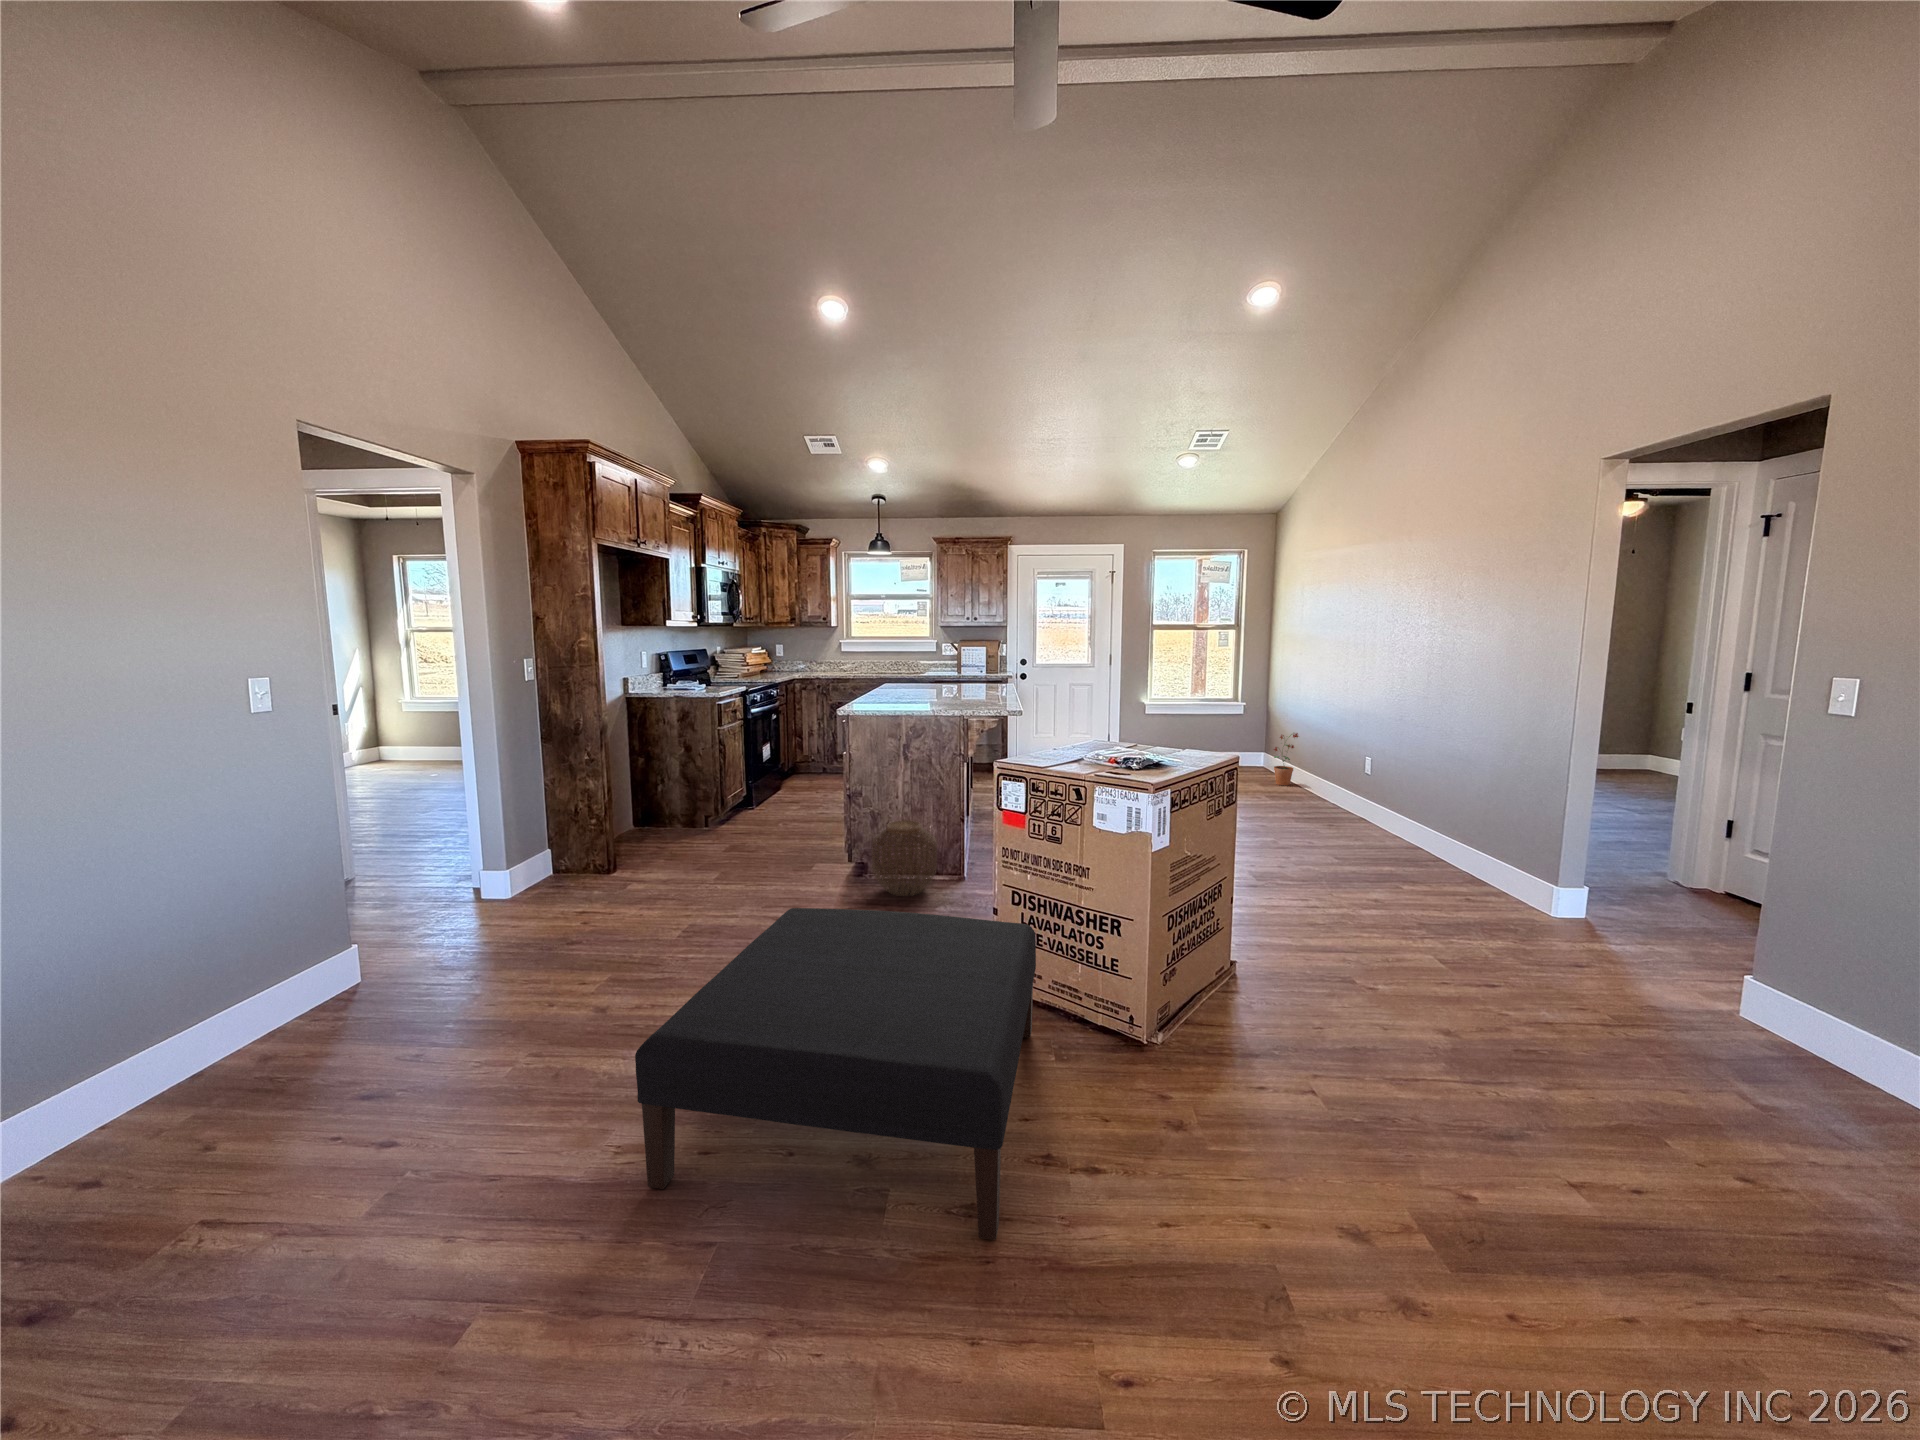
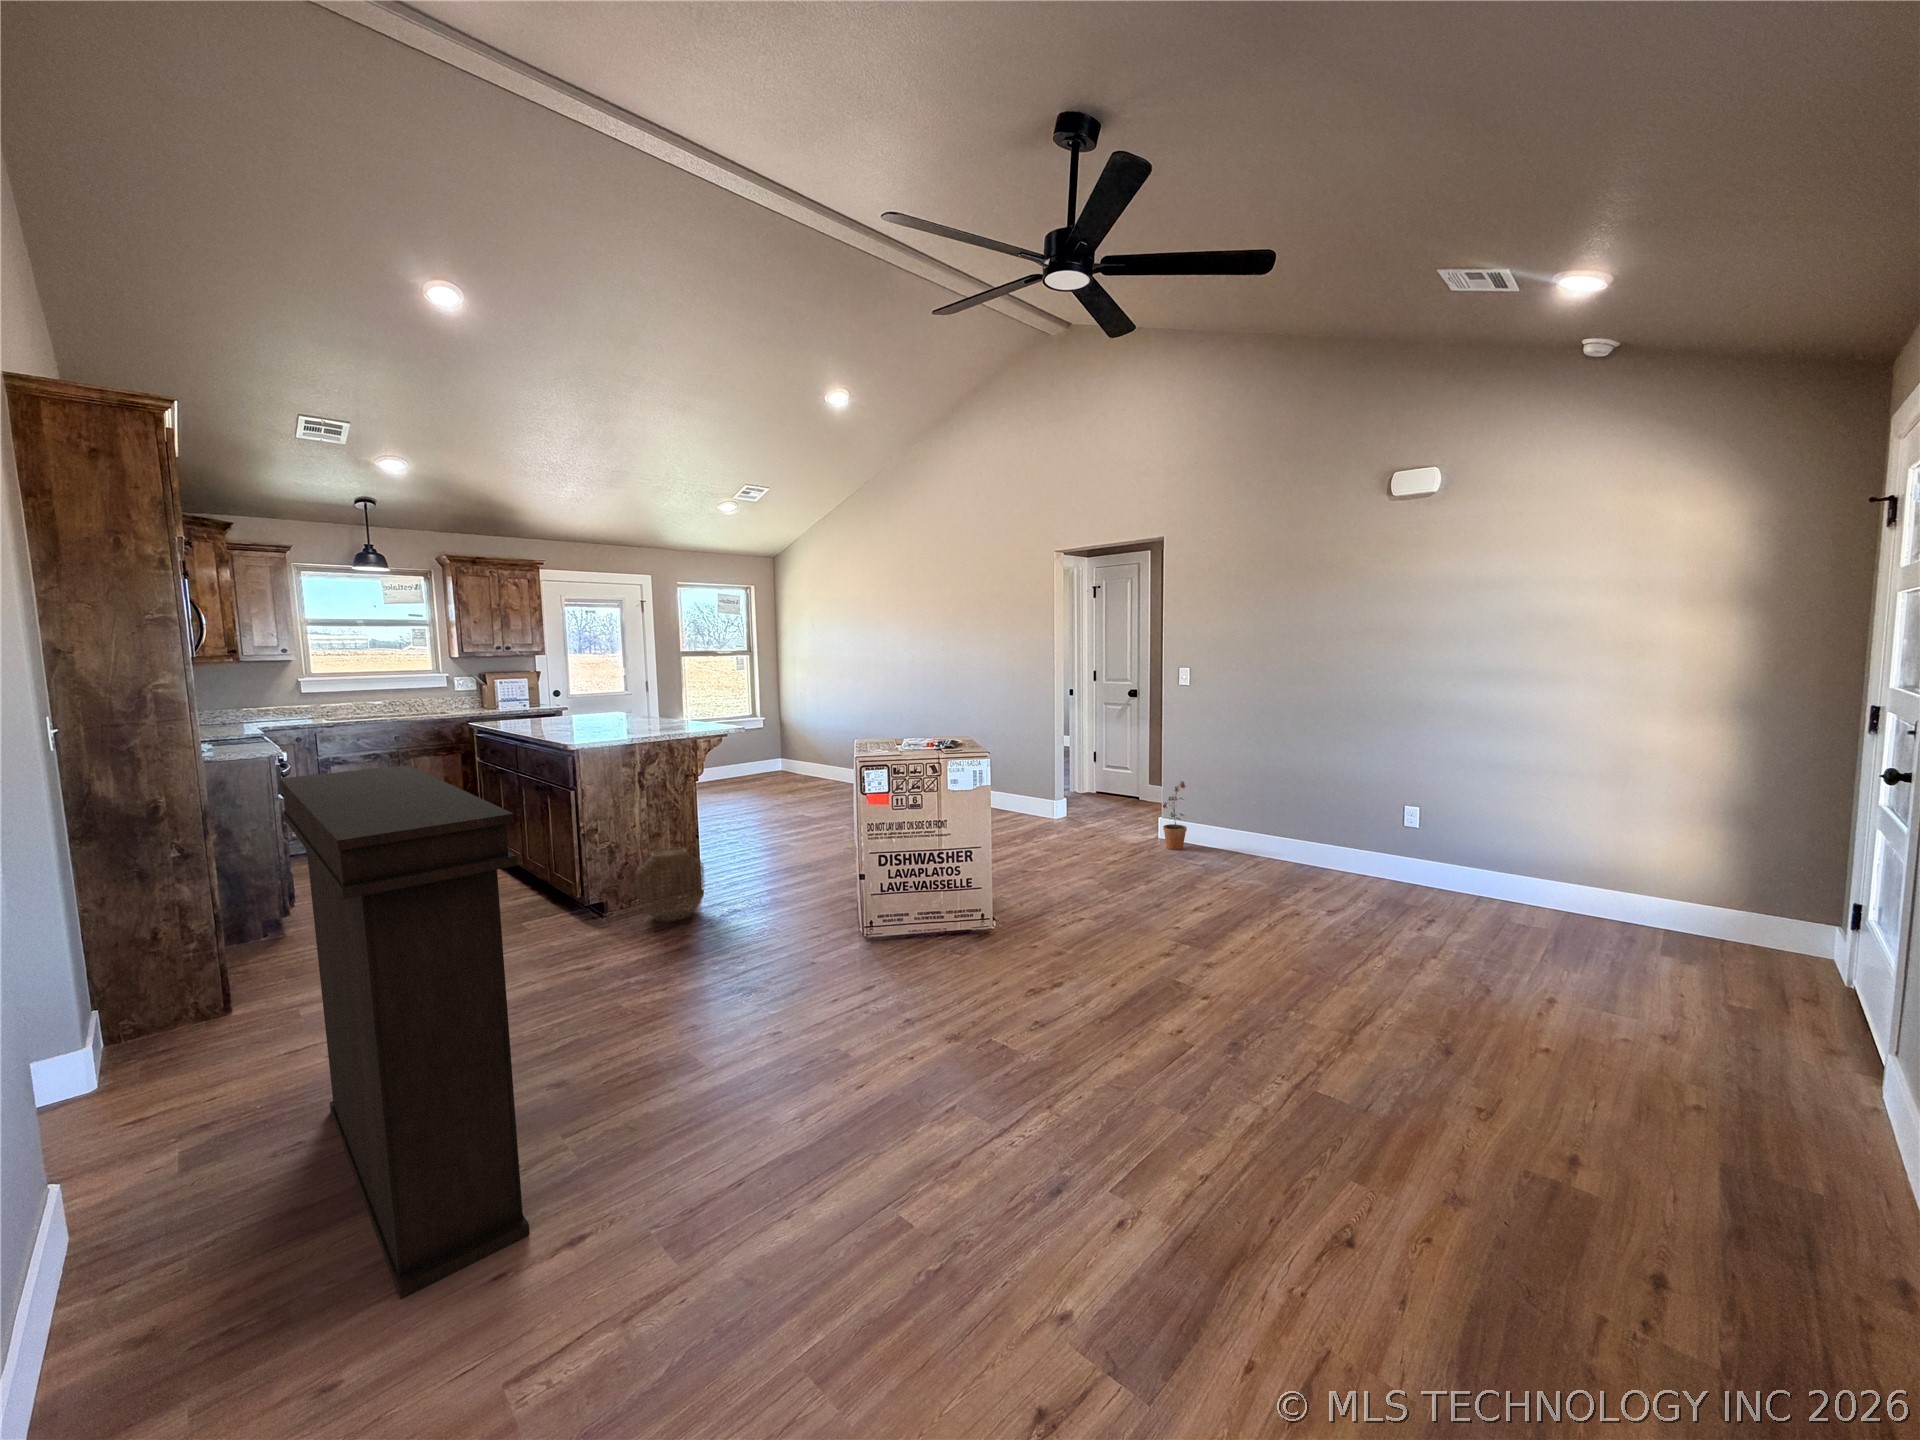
console table: none [152,706,561,1140] -> present [280,765,530,1299]
potted plant: present [1274,733,1298,786] -> present [1163,782,1187,850]
ottoman: present [635,908,1036,1240] -> none [744,867,1057,1092]

